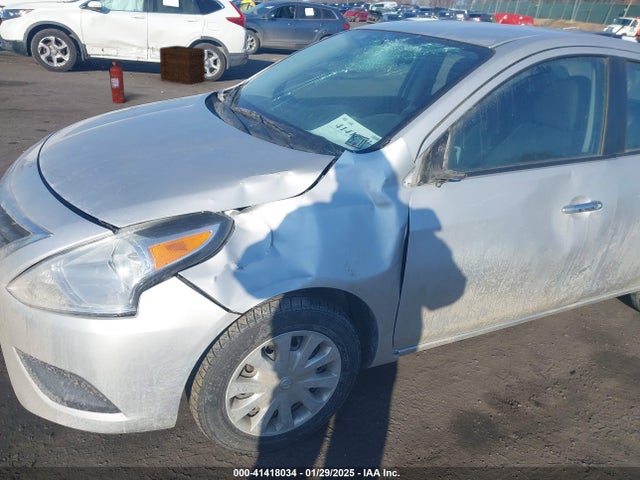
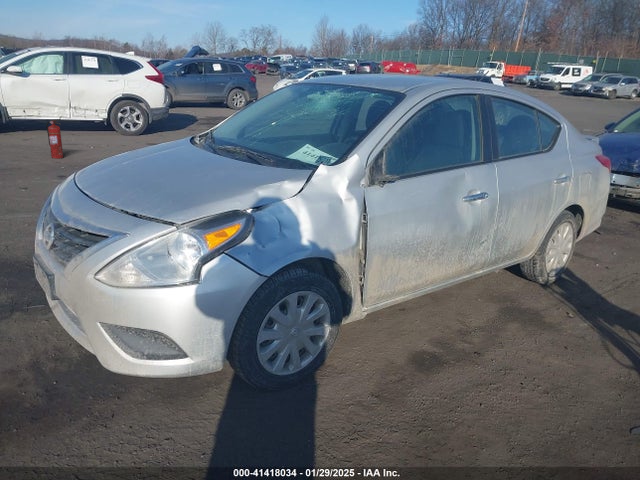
wooden crate: present [160,46,205,84] -> none [85,104,130,139]

